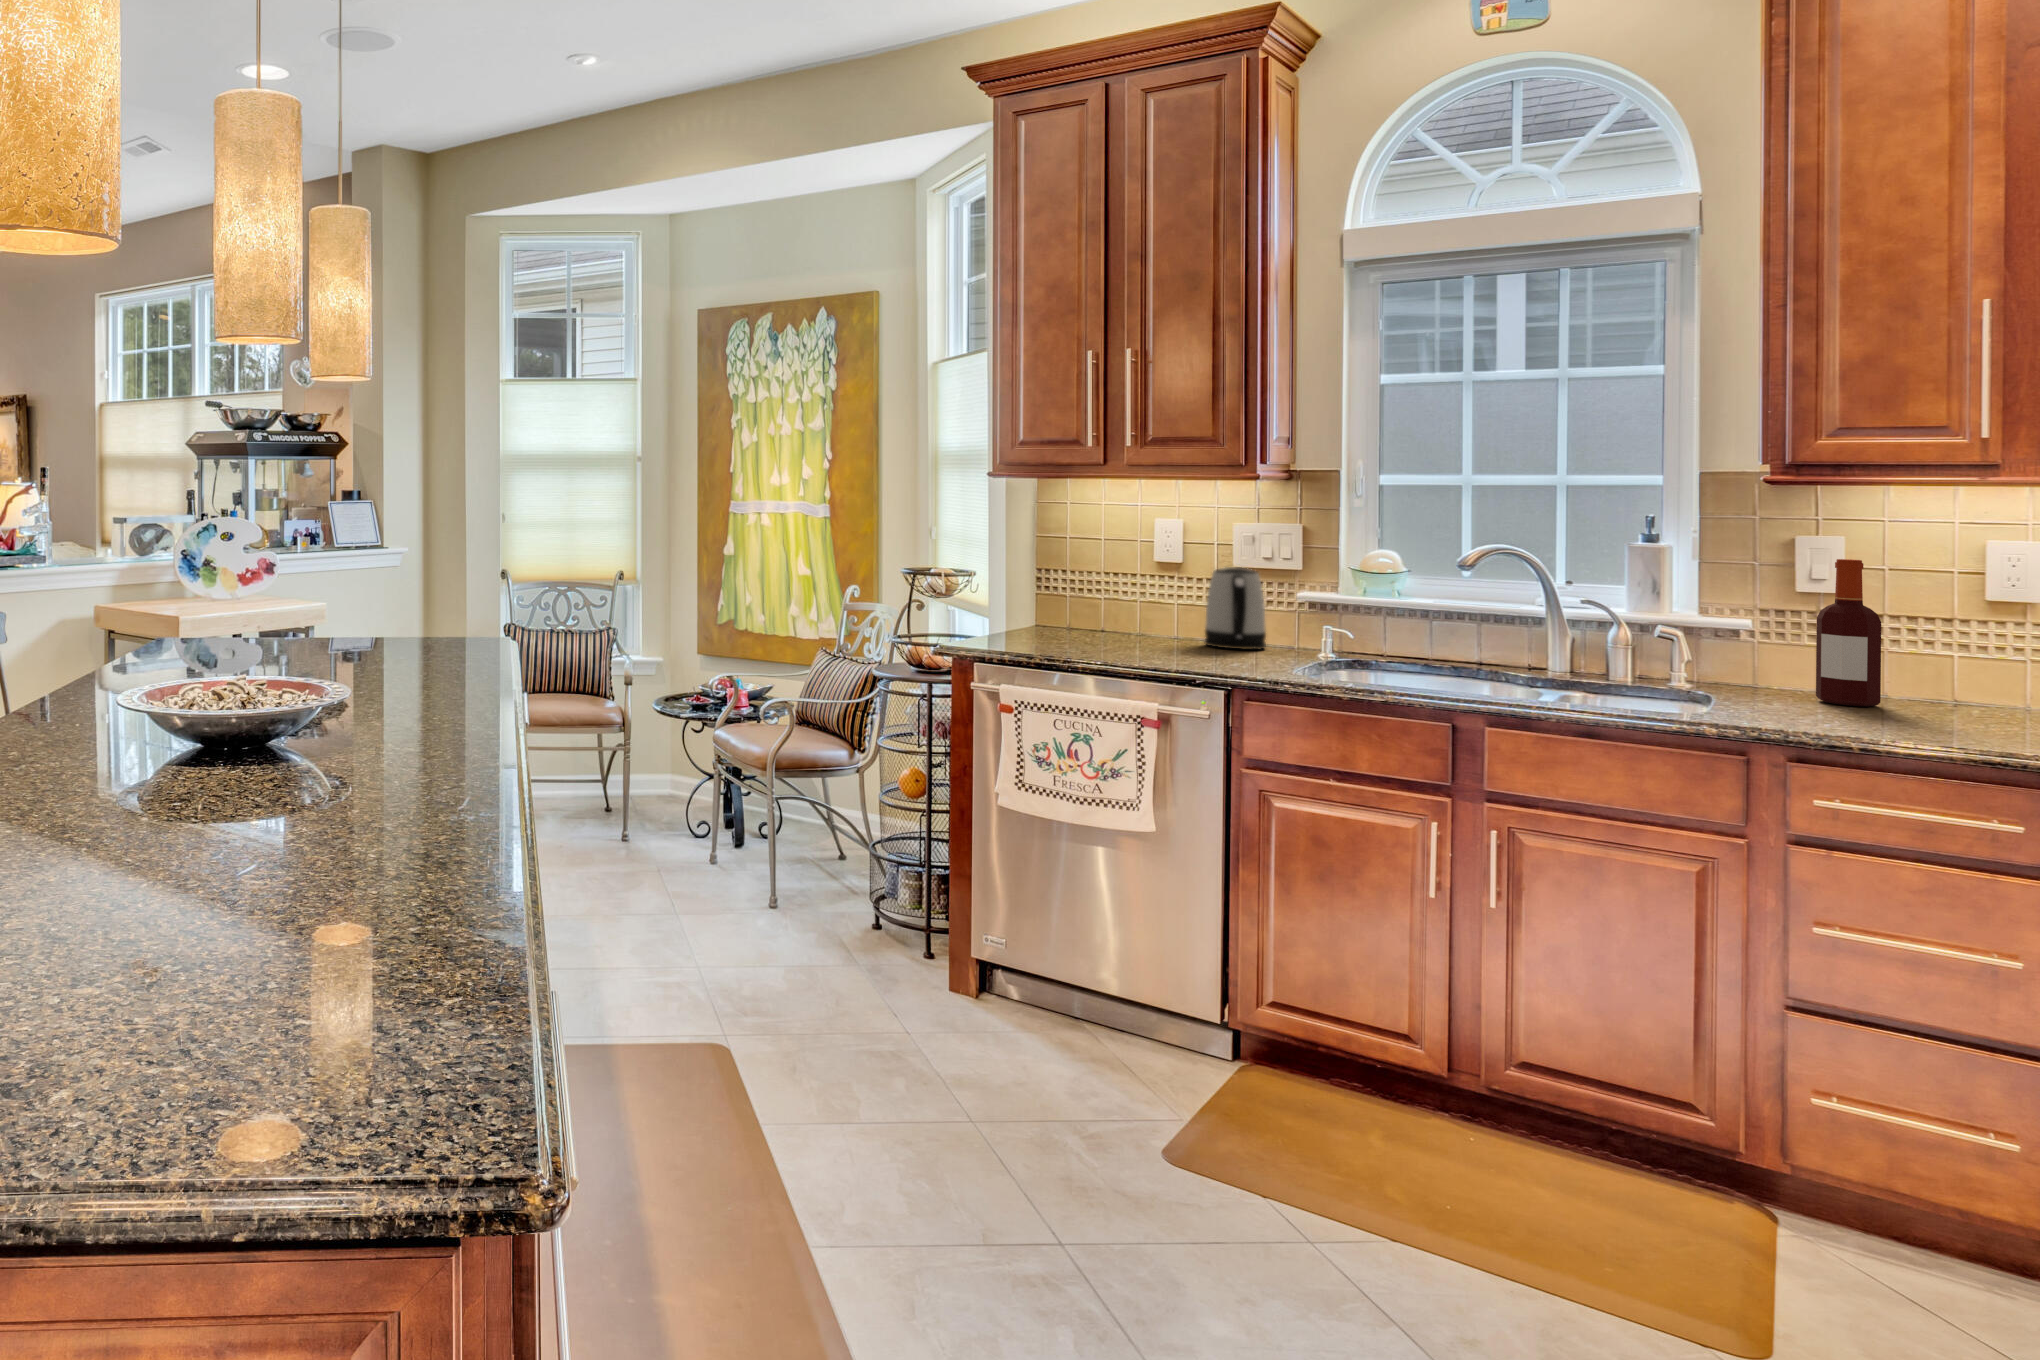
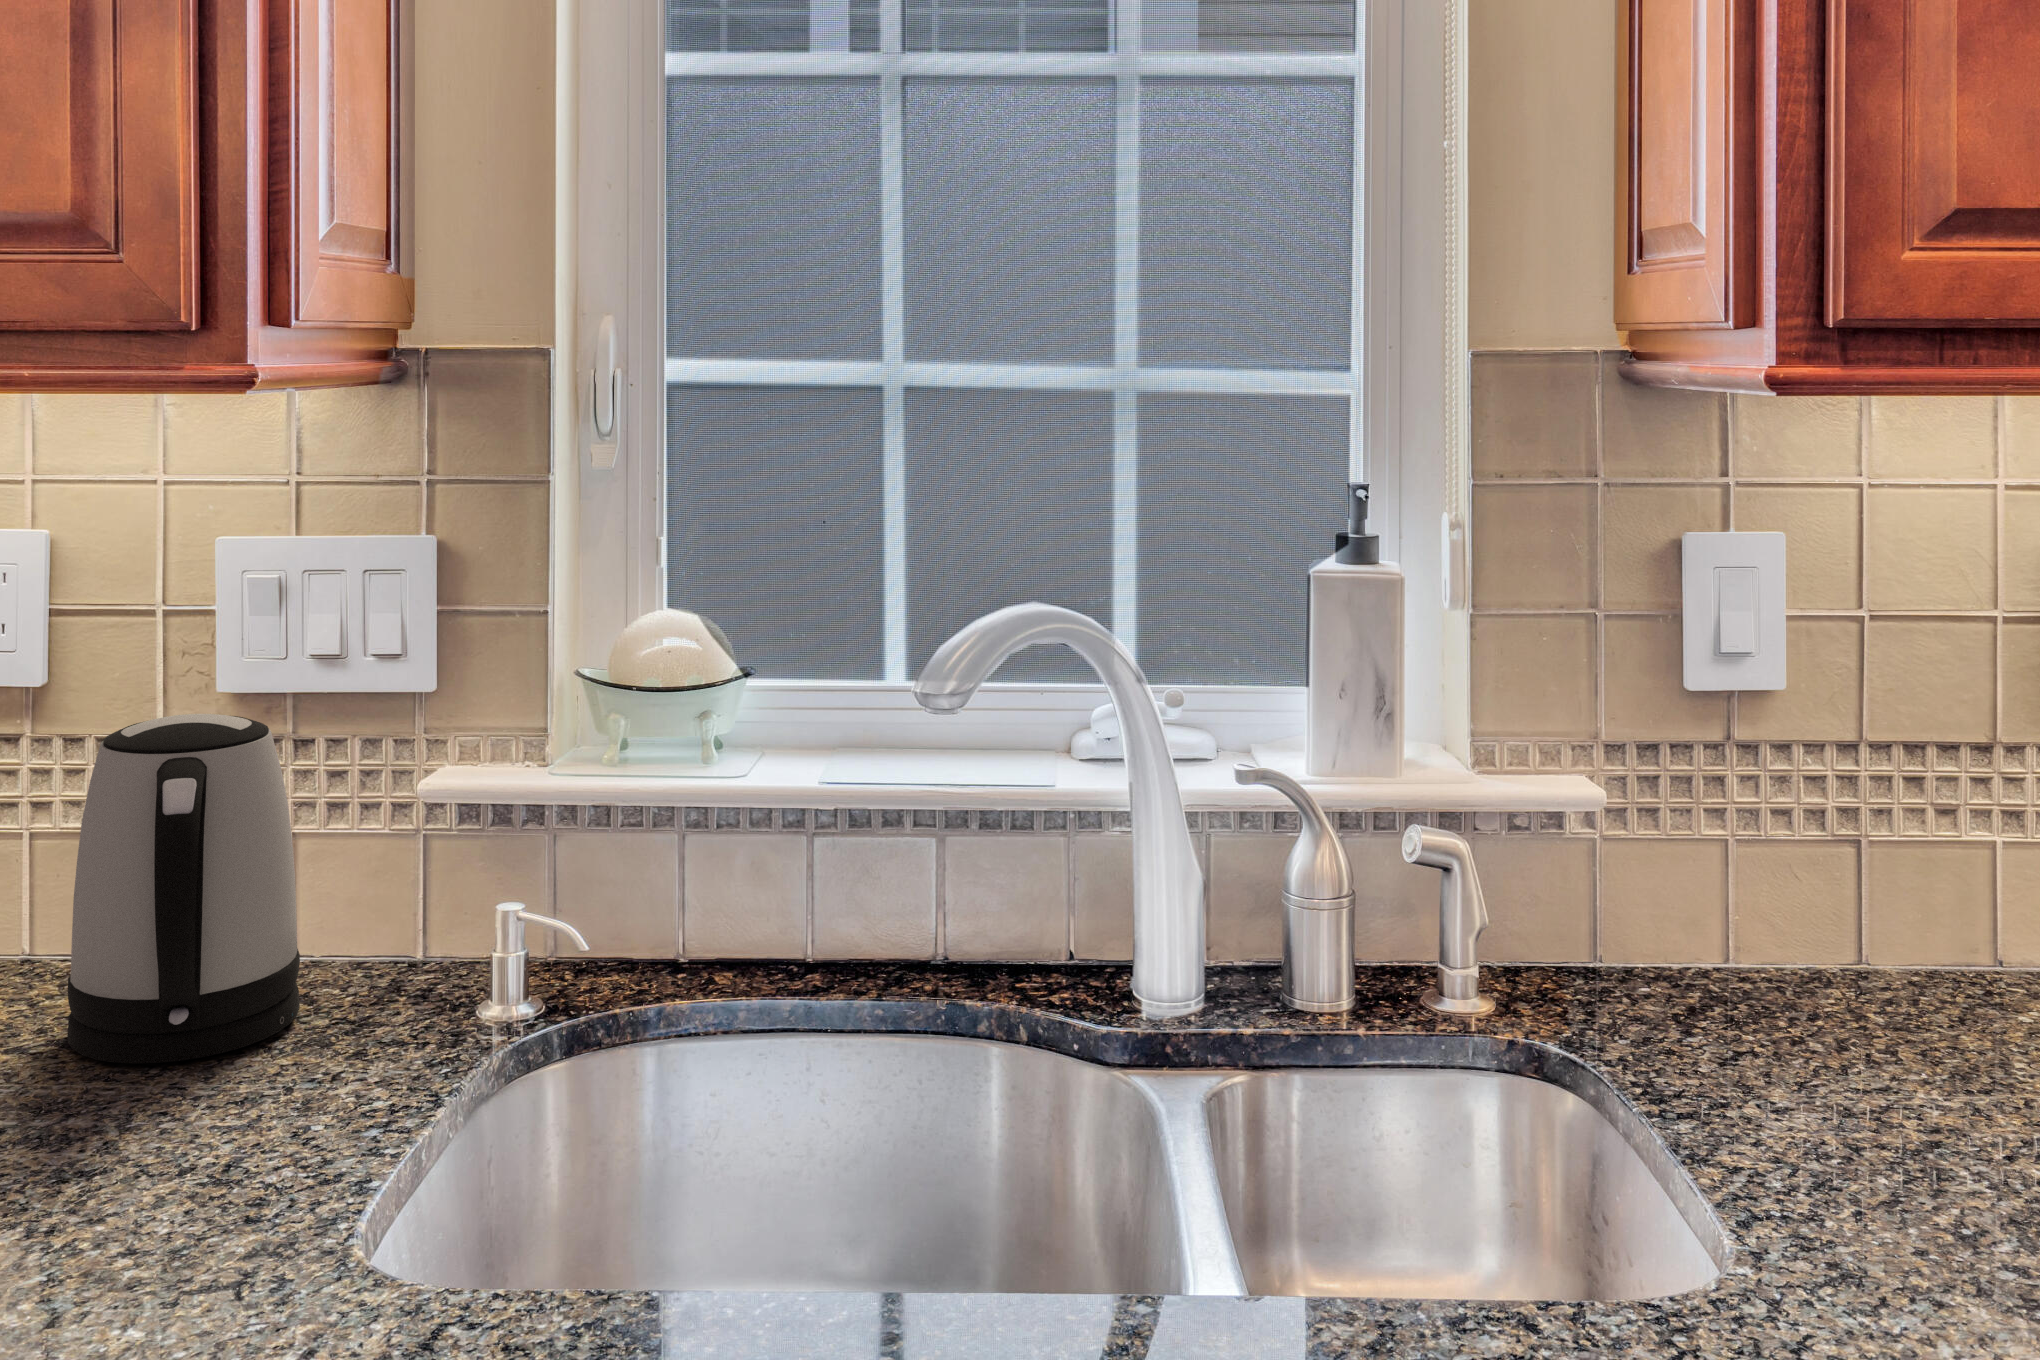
bottle: present [1816,559,1881,707] -> none [1838,617,1996,1091]

